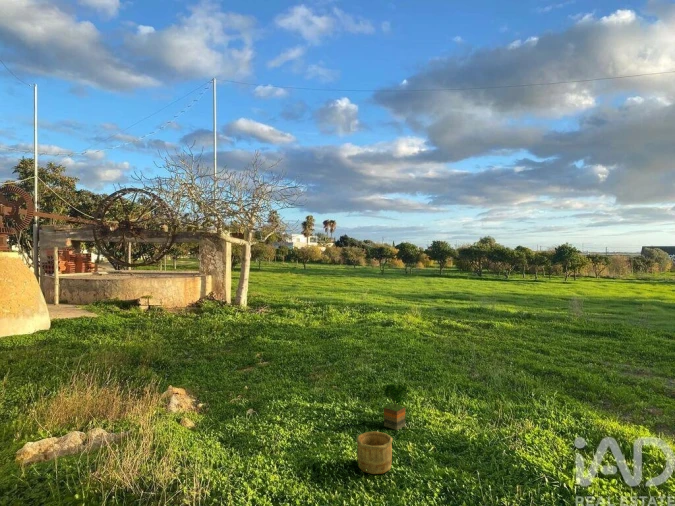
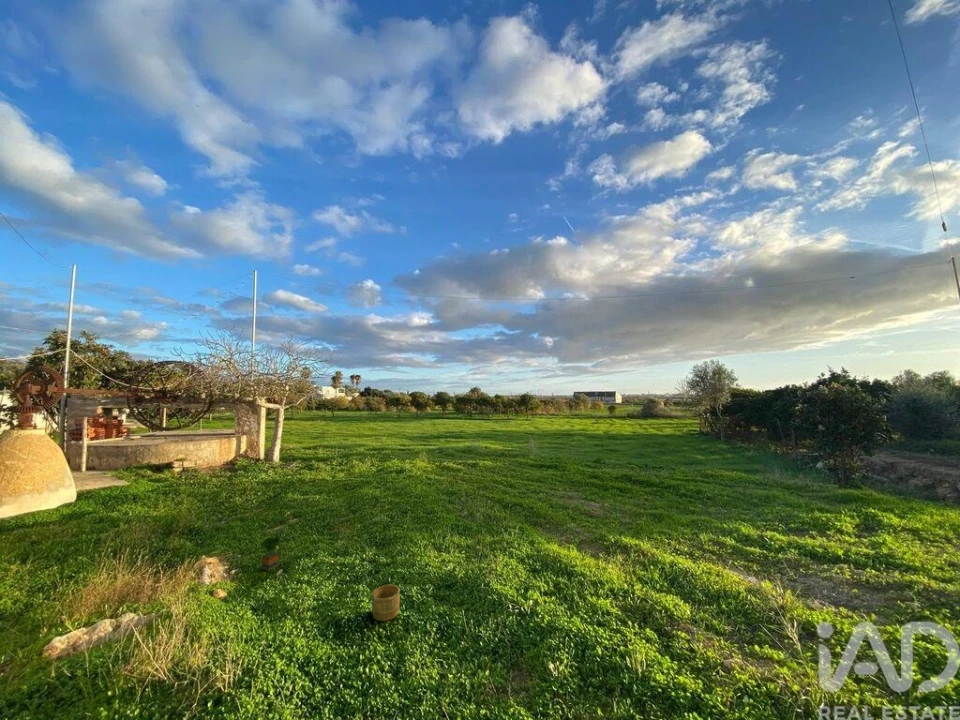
potted tree: present [384,383,410,430] -> present [261,537,282,571]

